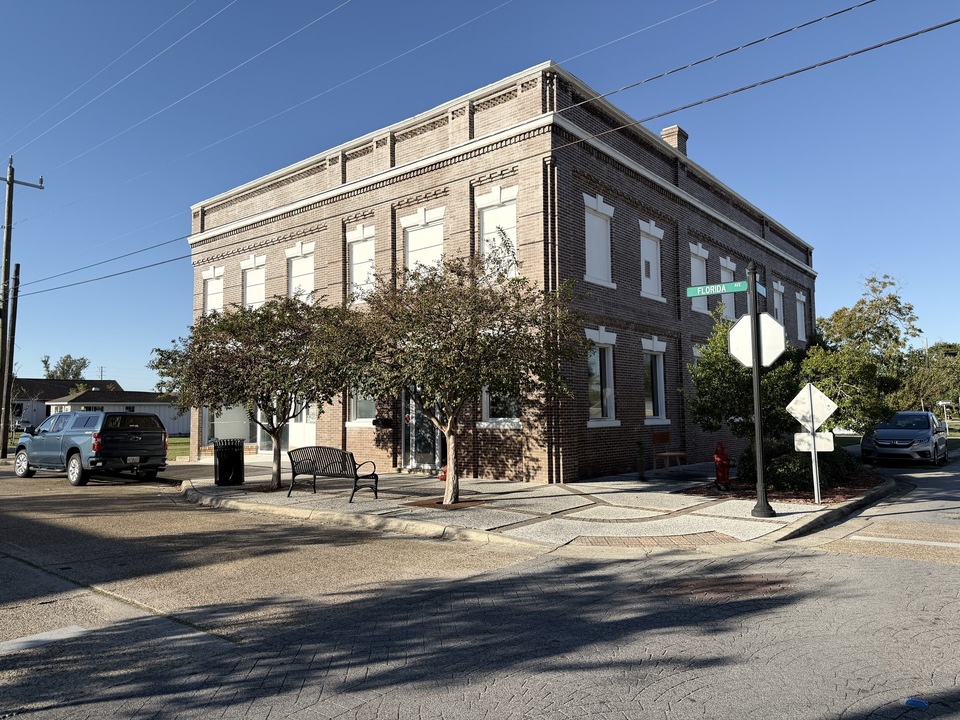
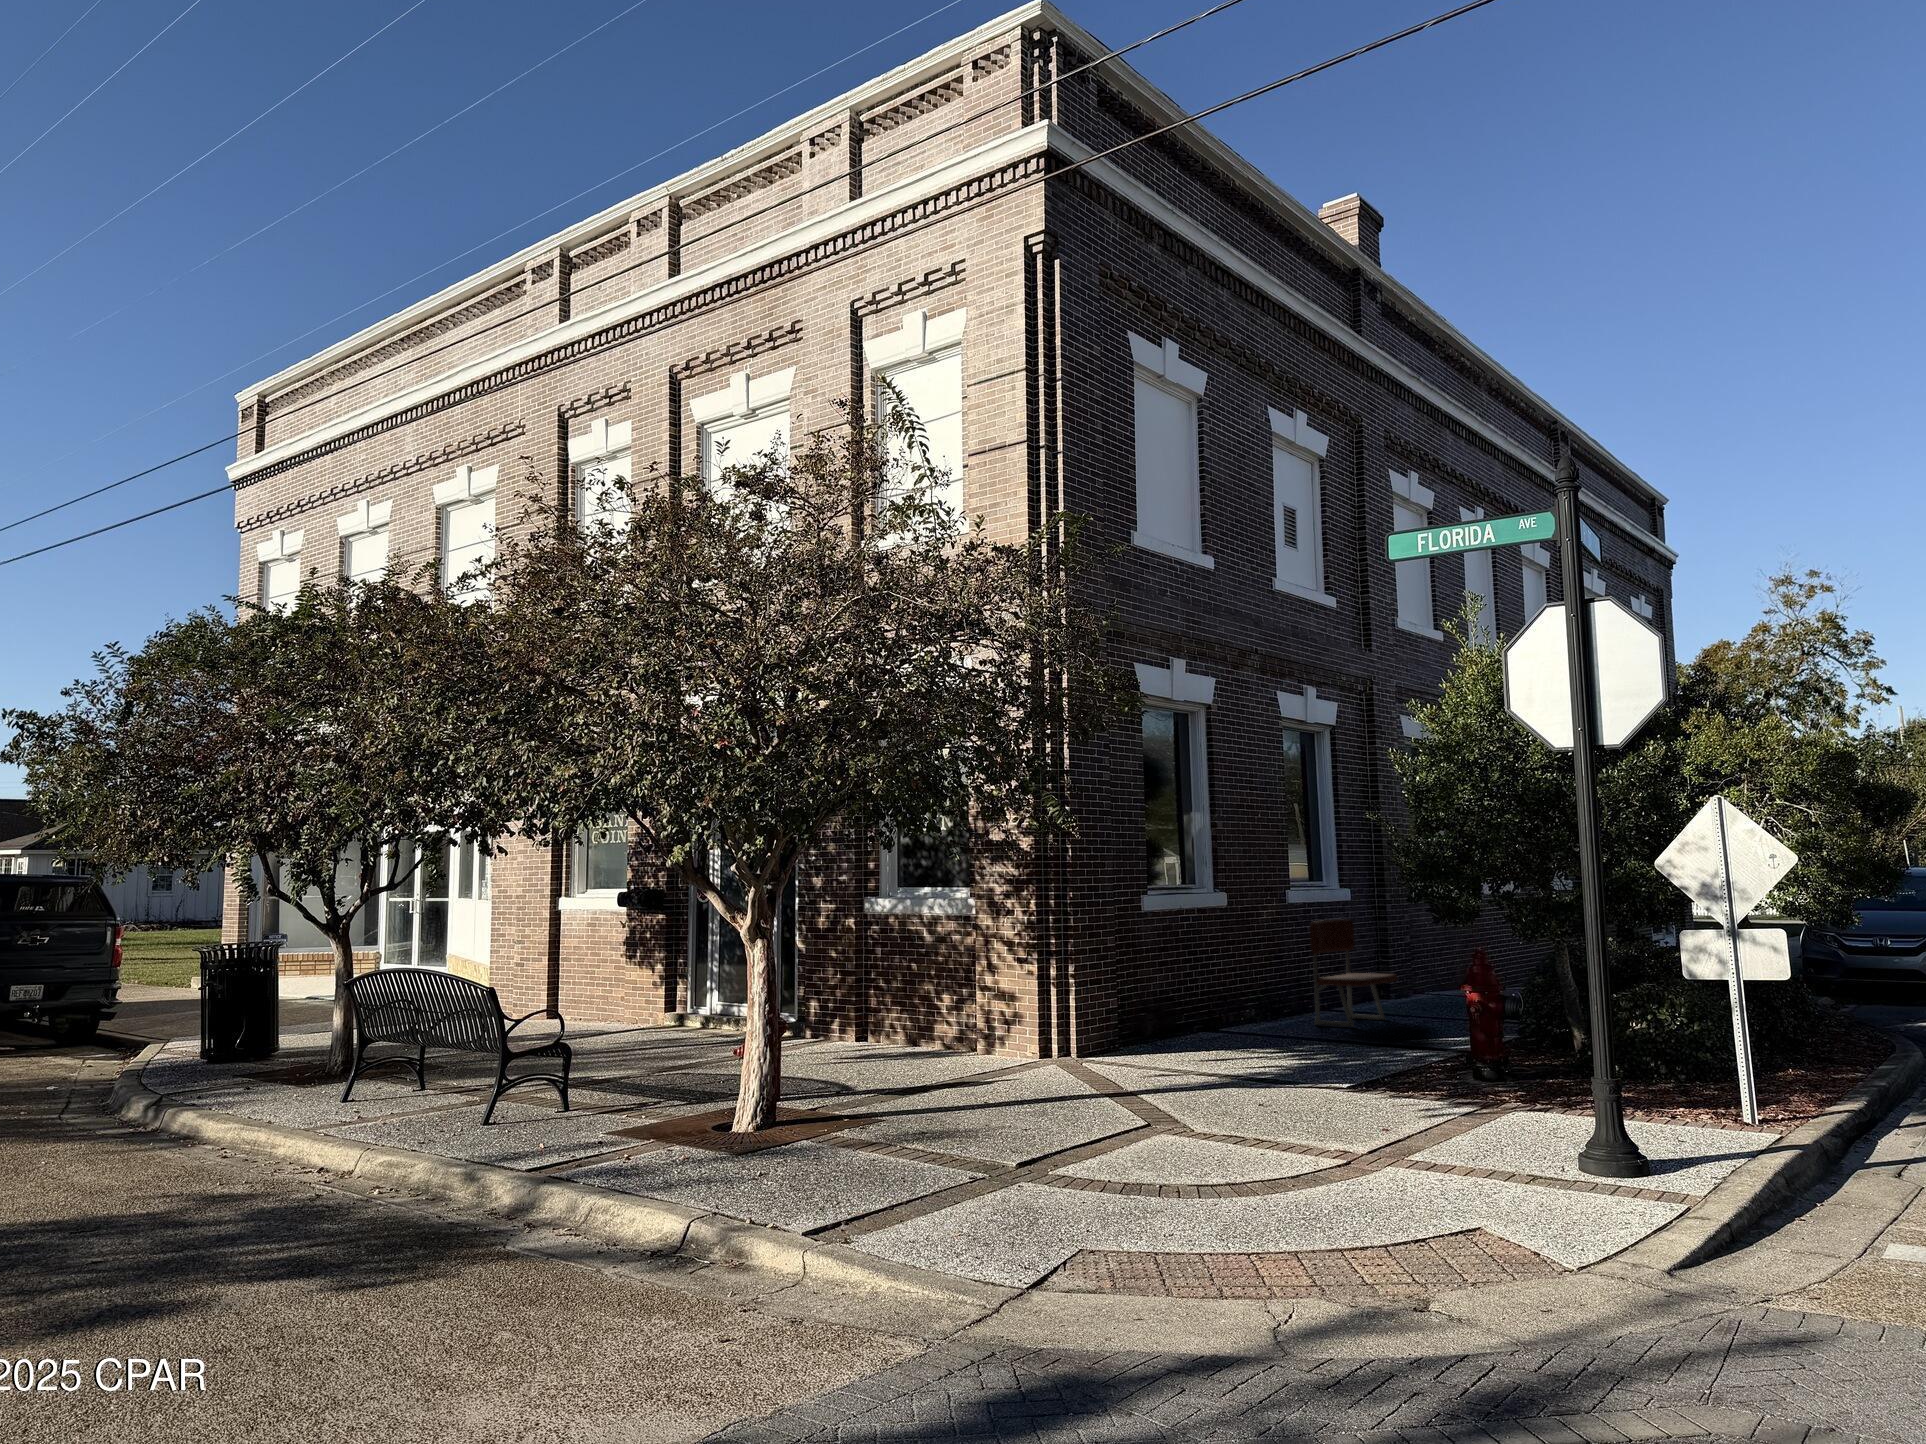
potted plant: present [635,438,648,477] -> none [1258,936,1302,1037]

